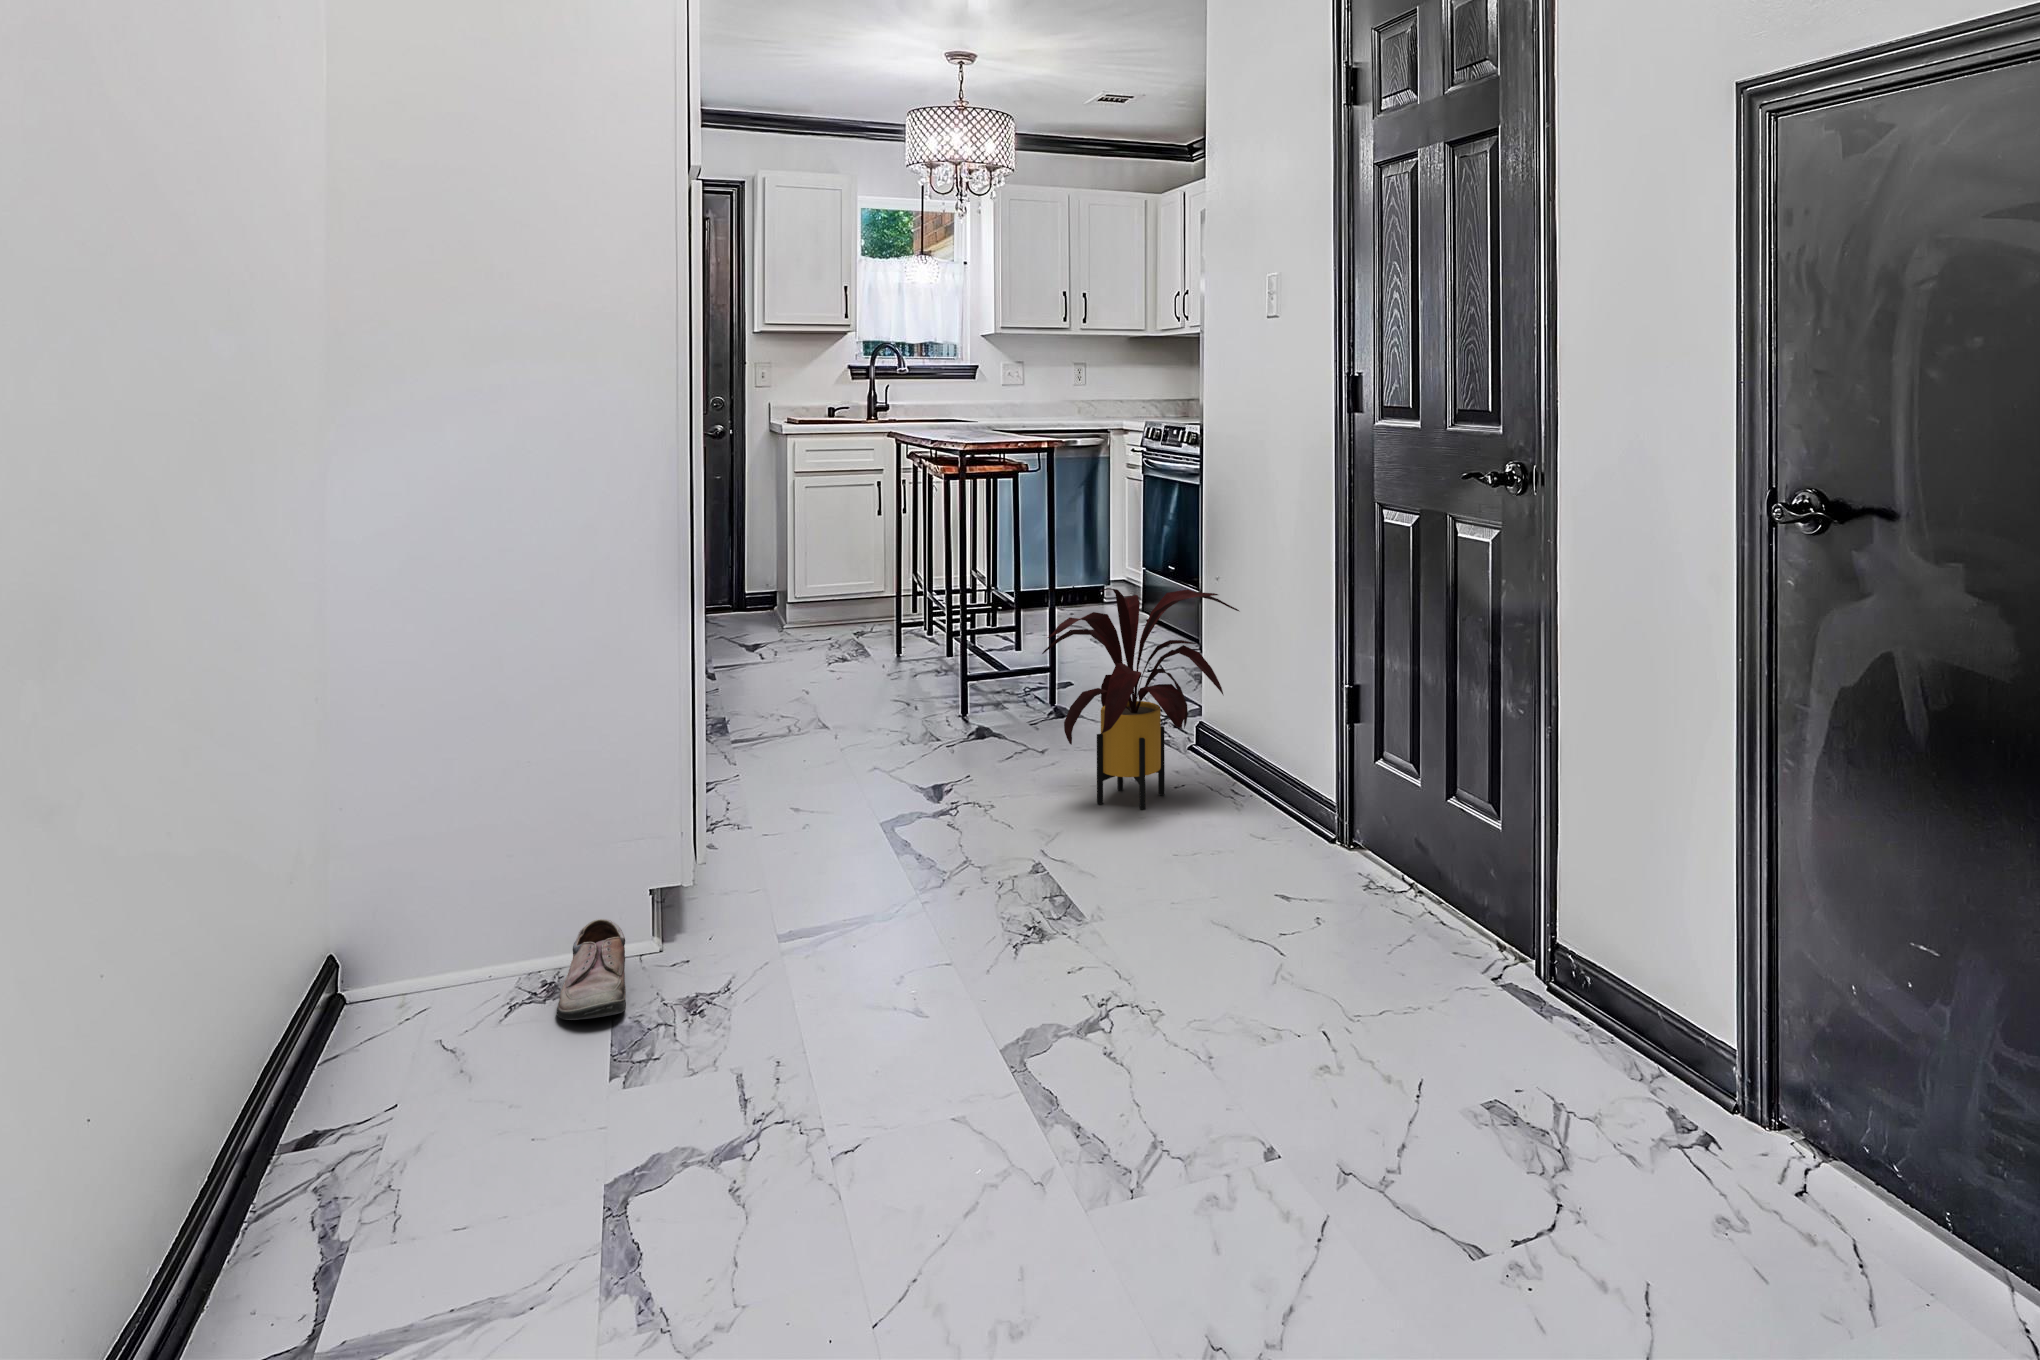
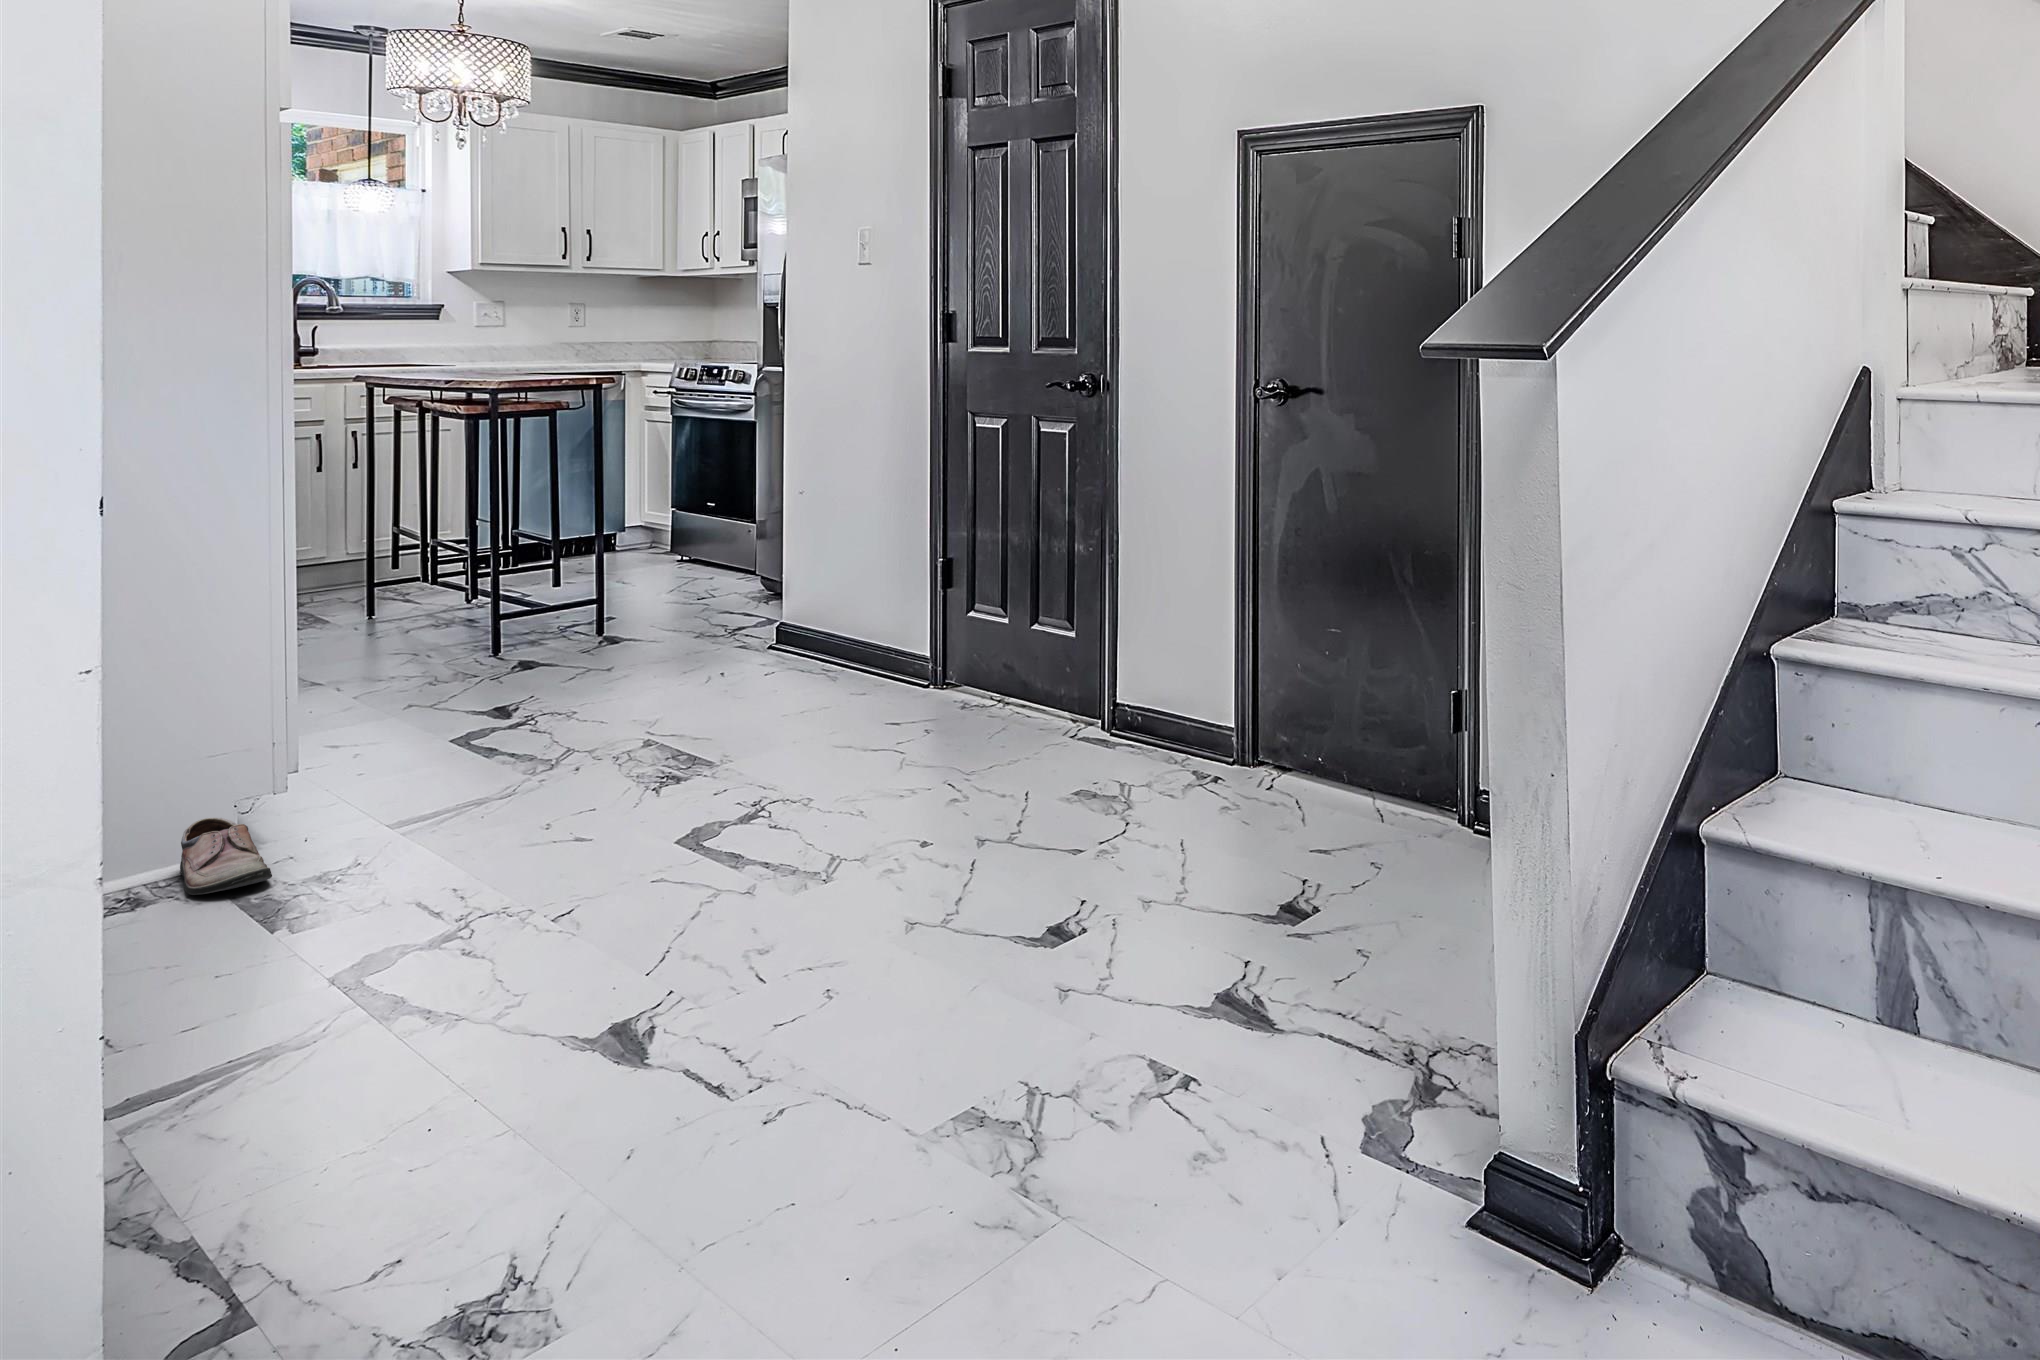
house plant: present [1042,588,1239,809] -> none [628,500,829,692]

